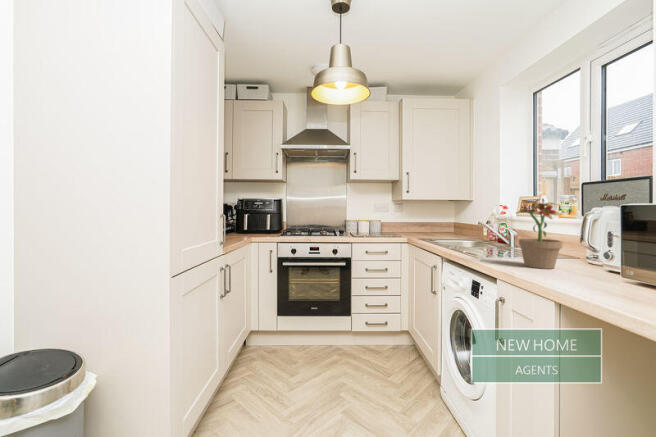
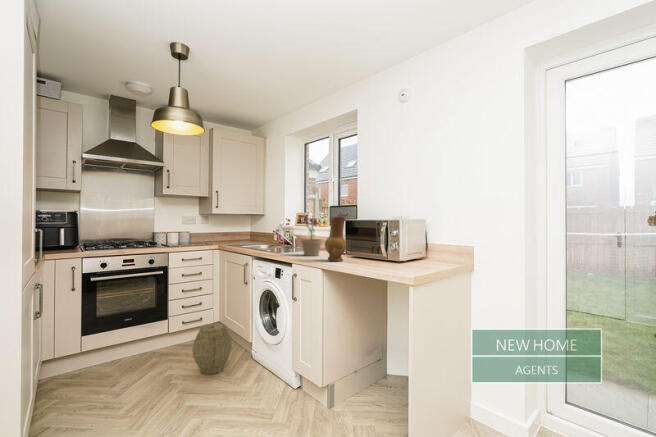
ceramic jug: none [567,199,623,290] -> present [325,217,346,261]
woven basket: none [367,335,413,400] -> present [193,323,232,375]

